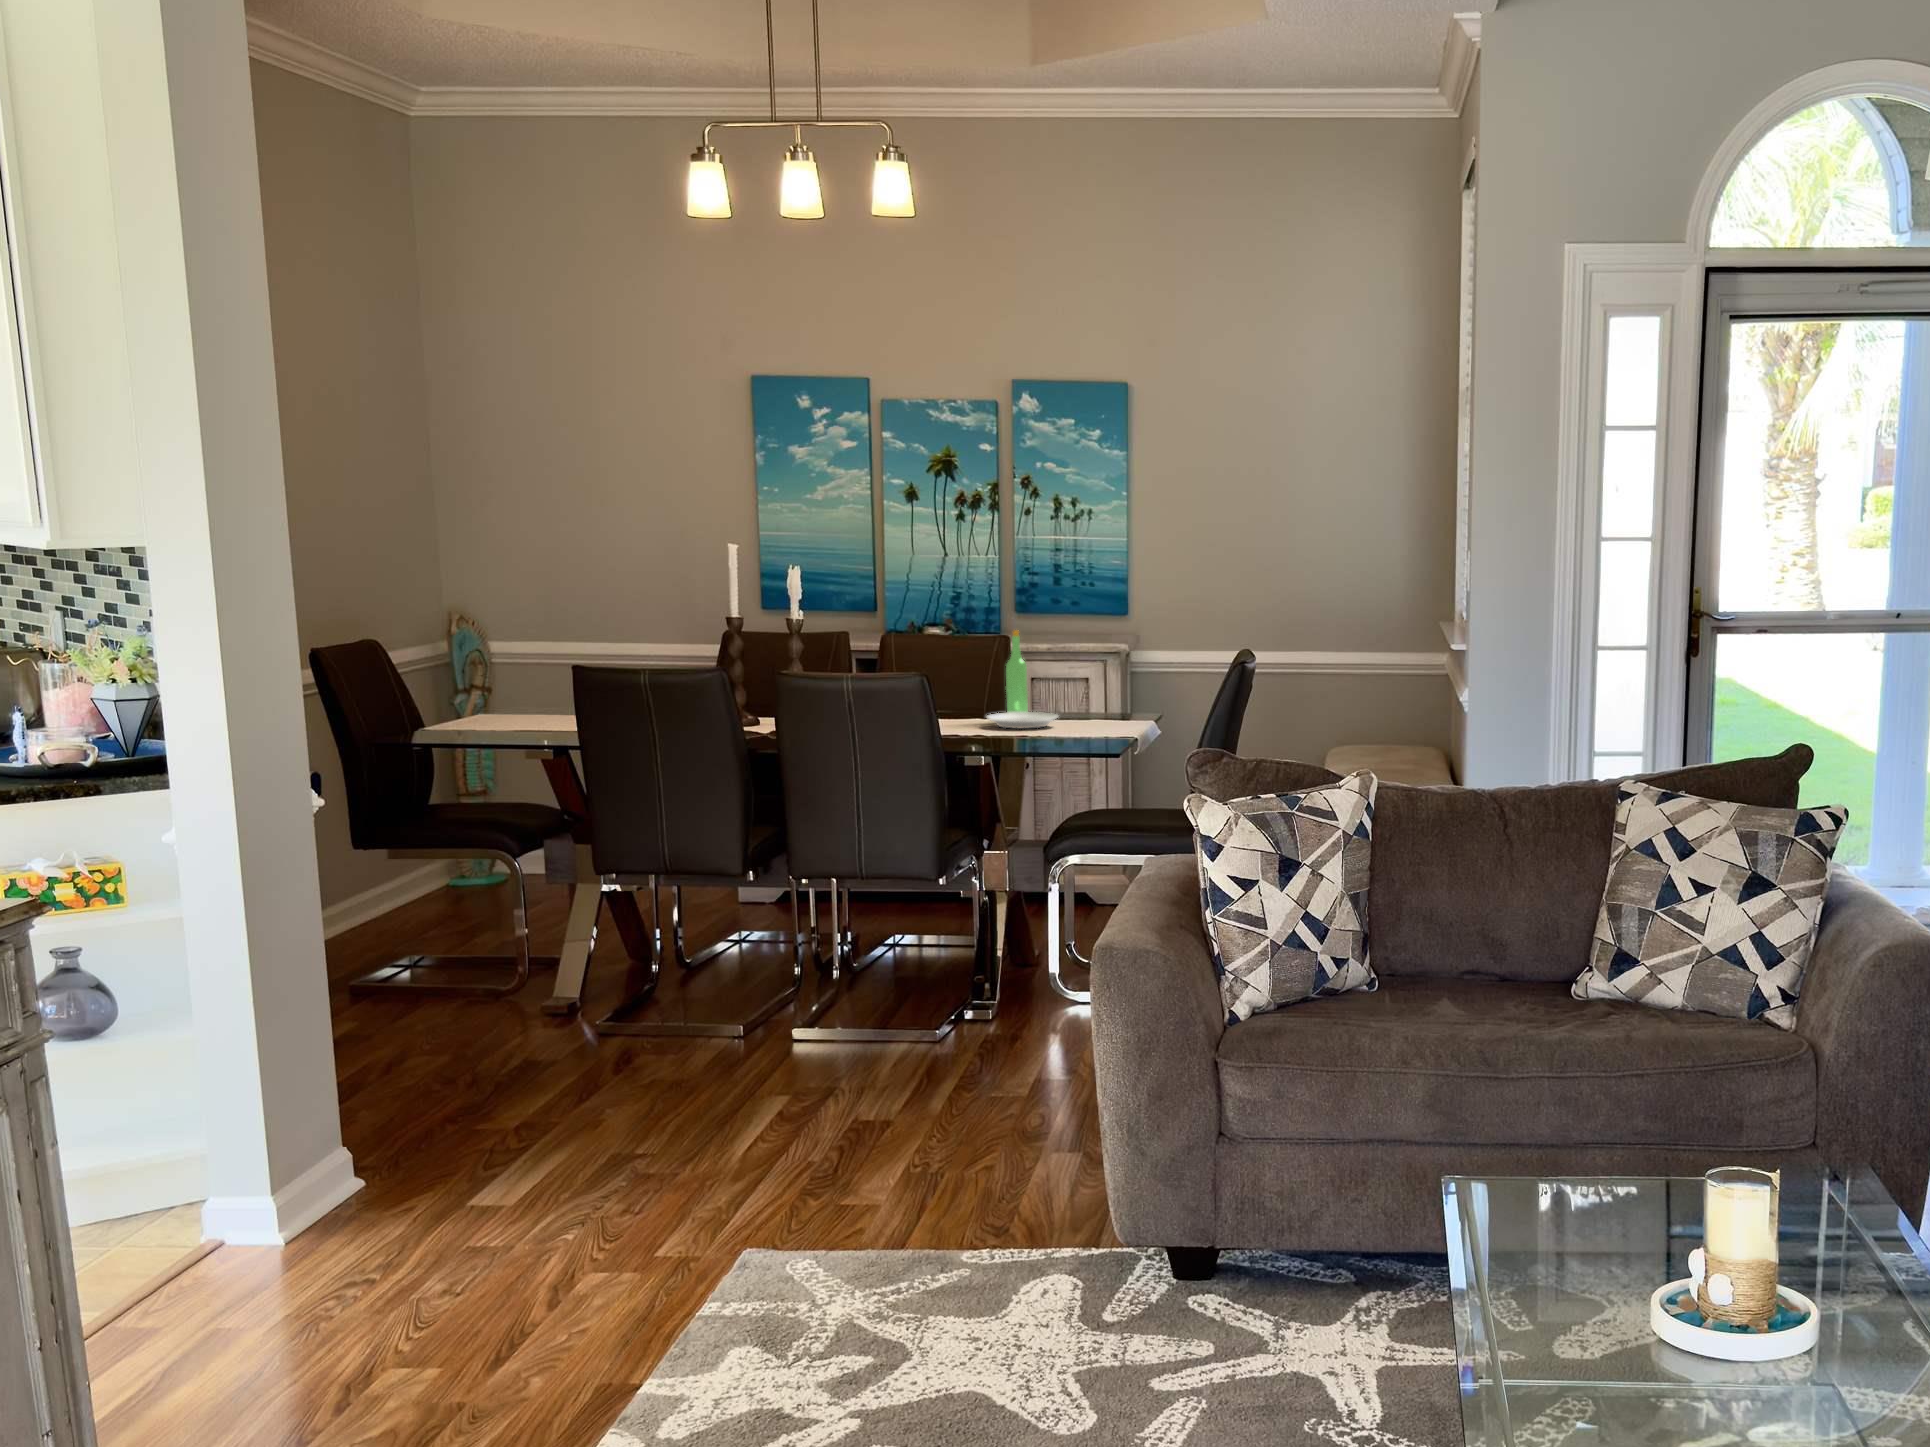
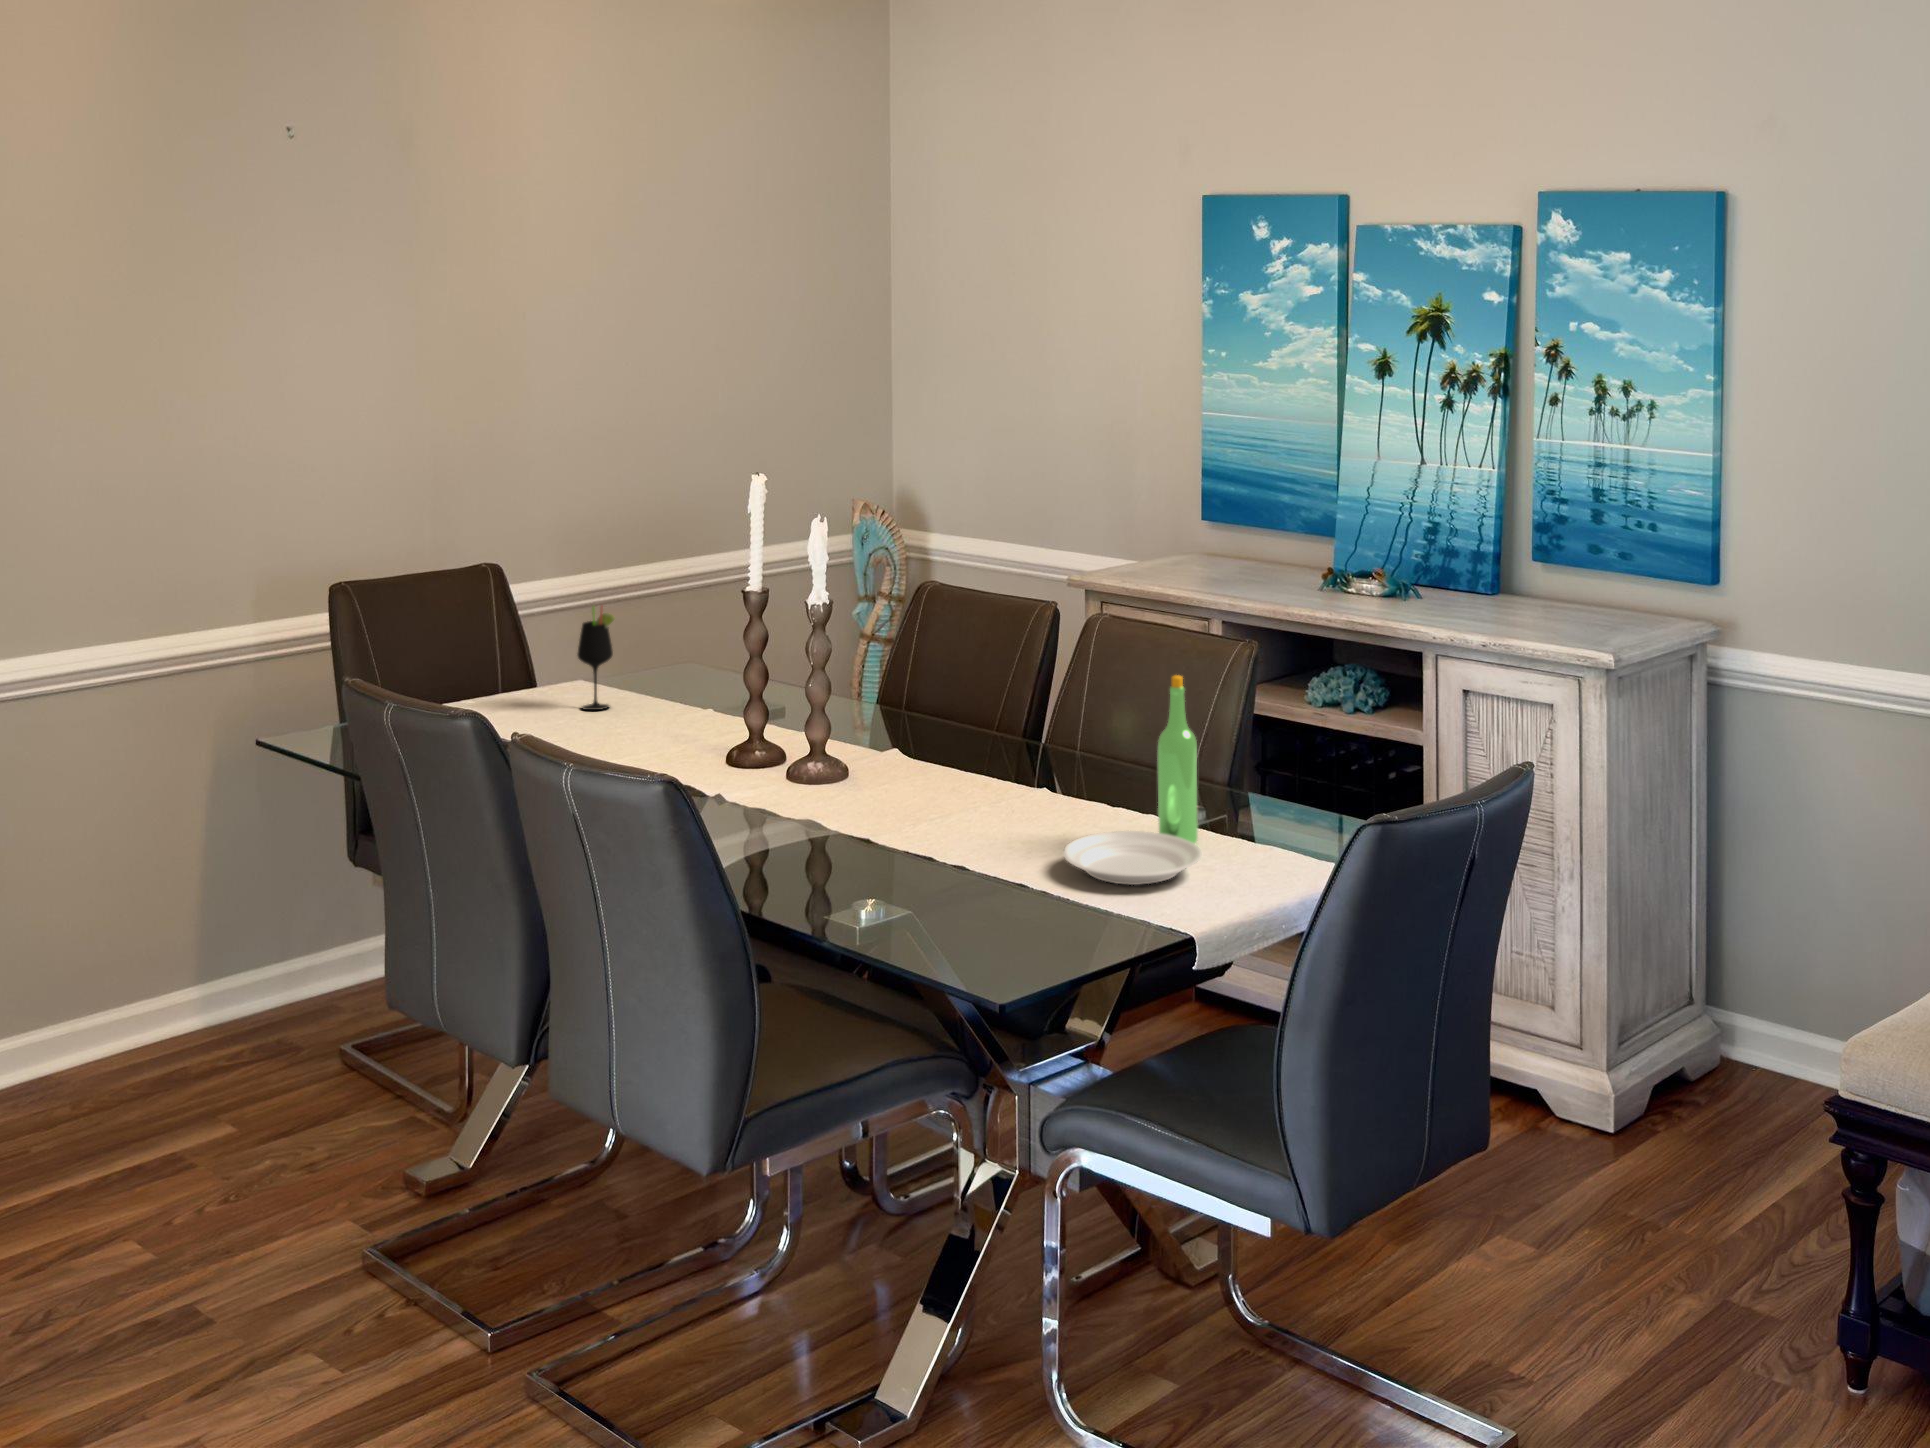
wine glass: none [507,646,536,720] -> present [578,607,615,710]

